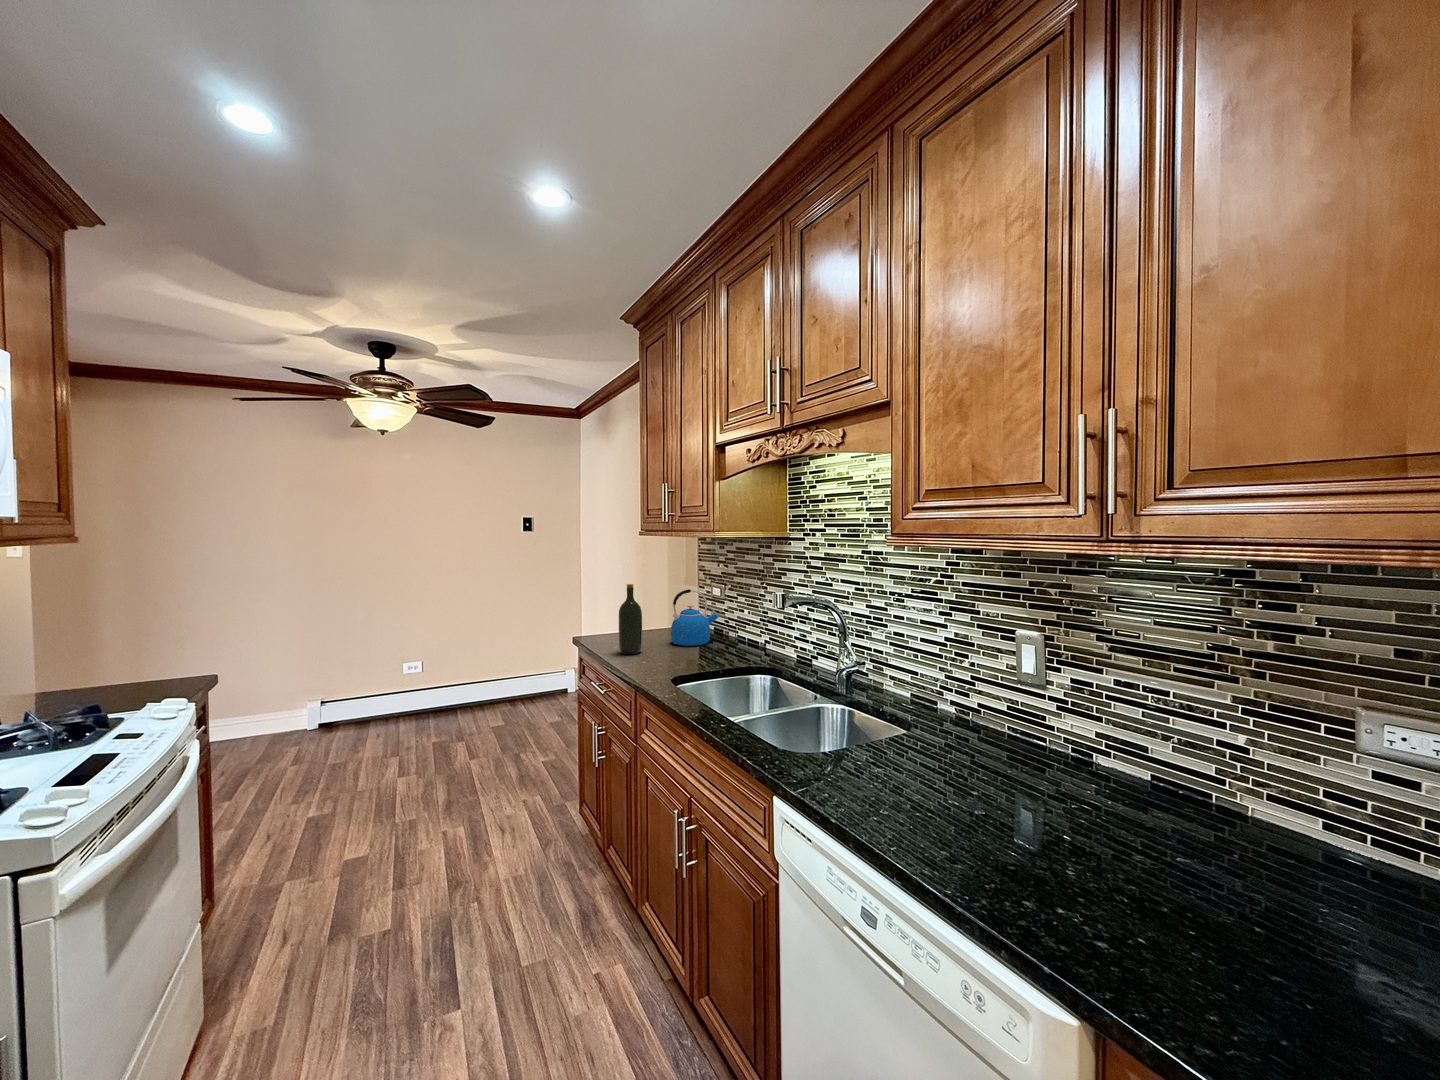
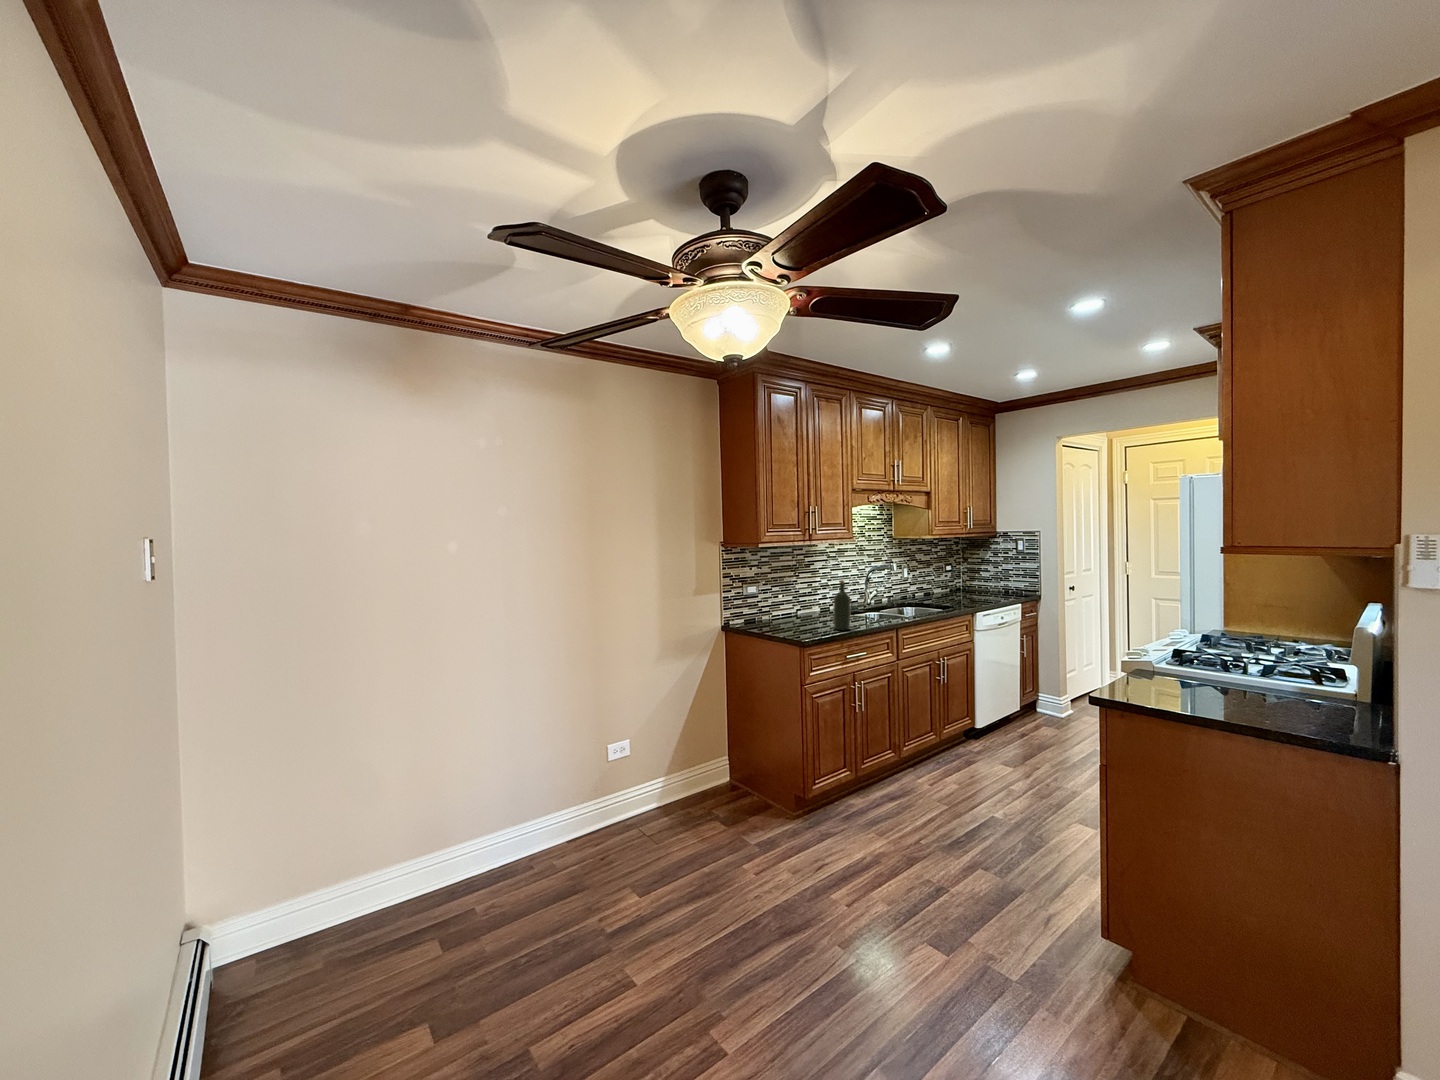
kettle: present [671,589,719,646] -> none [786,584,814,624]

